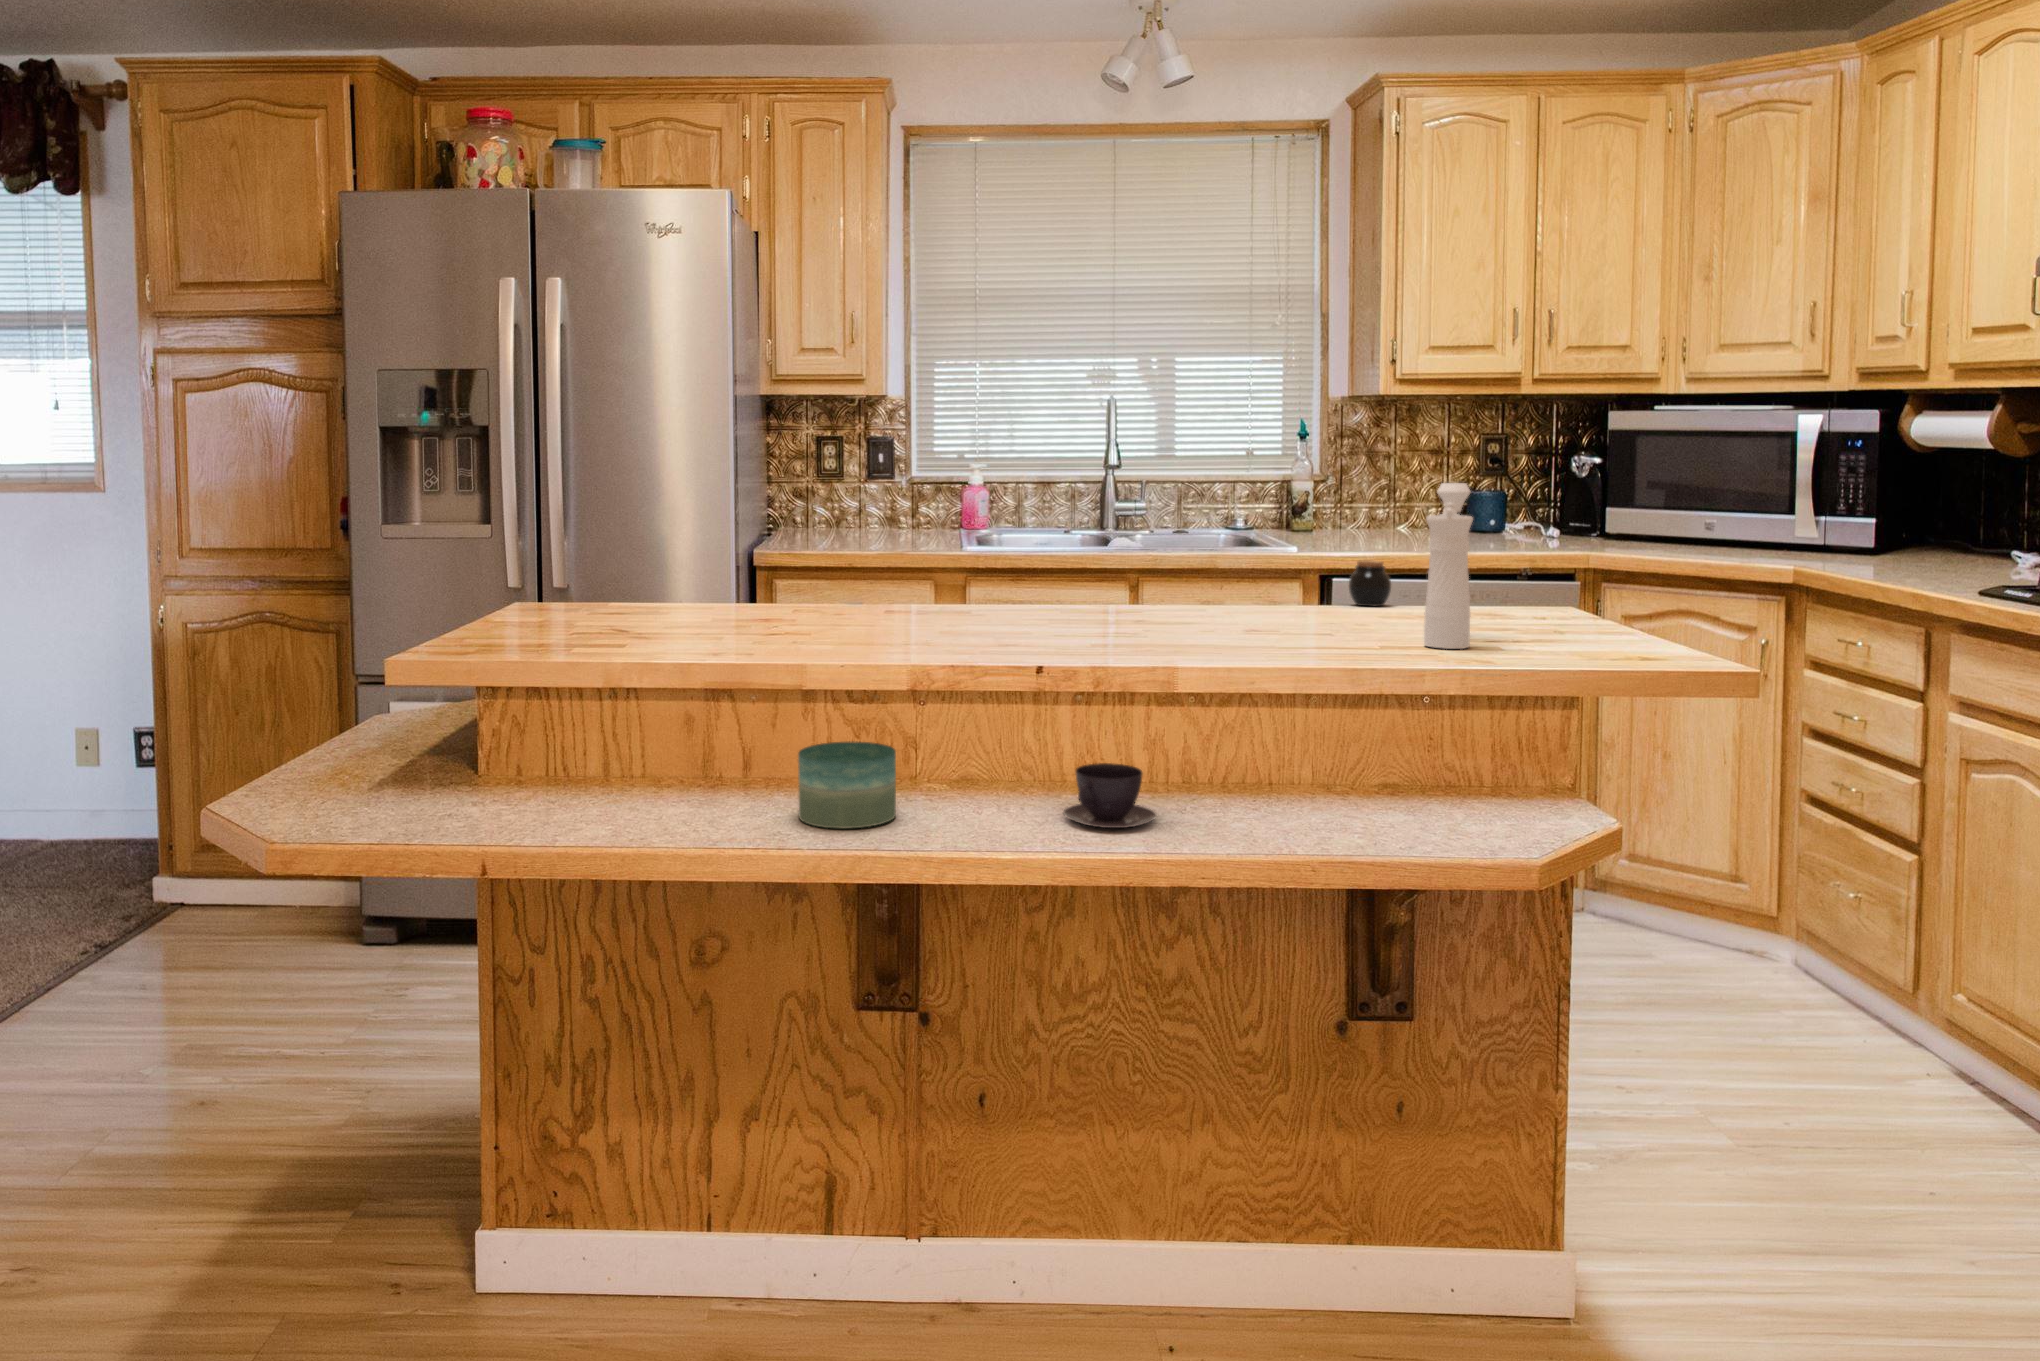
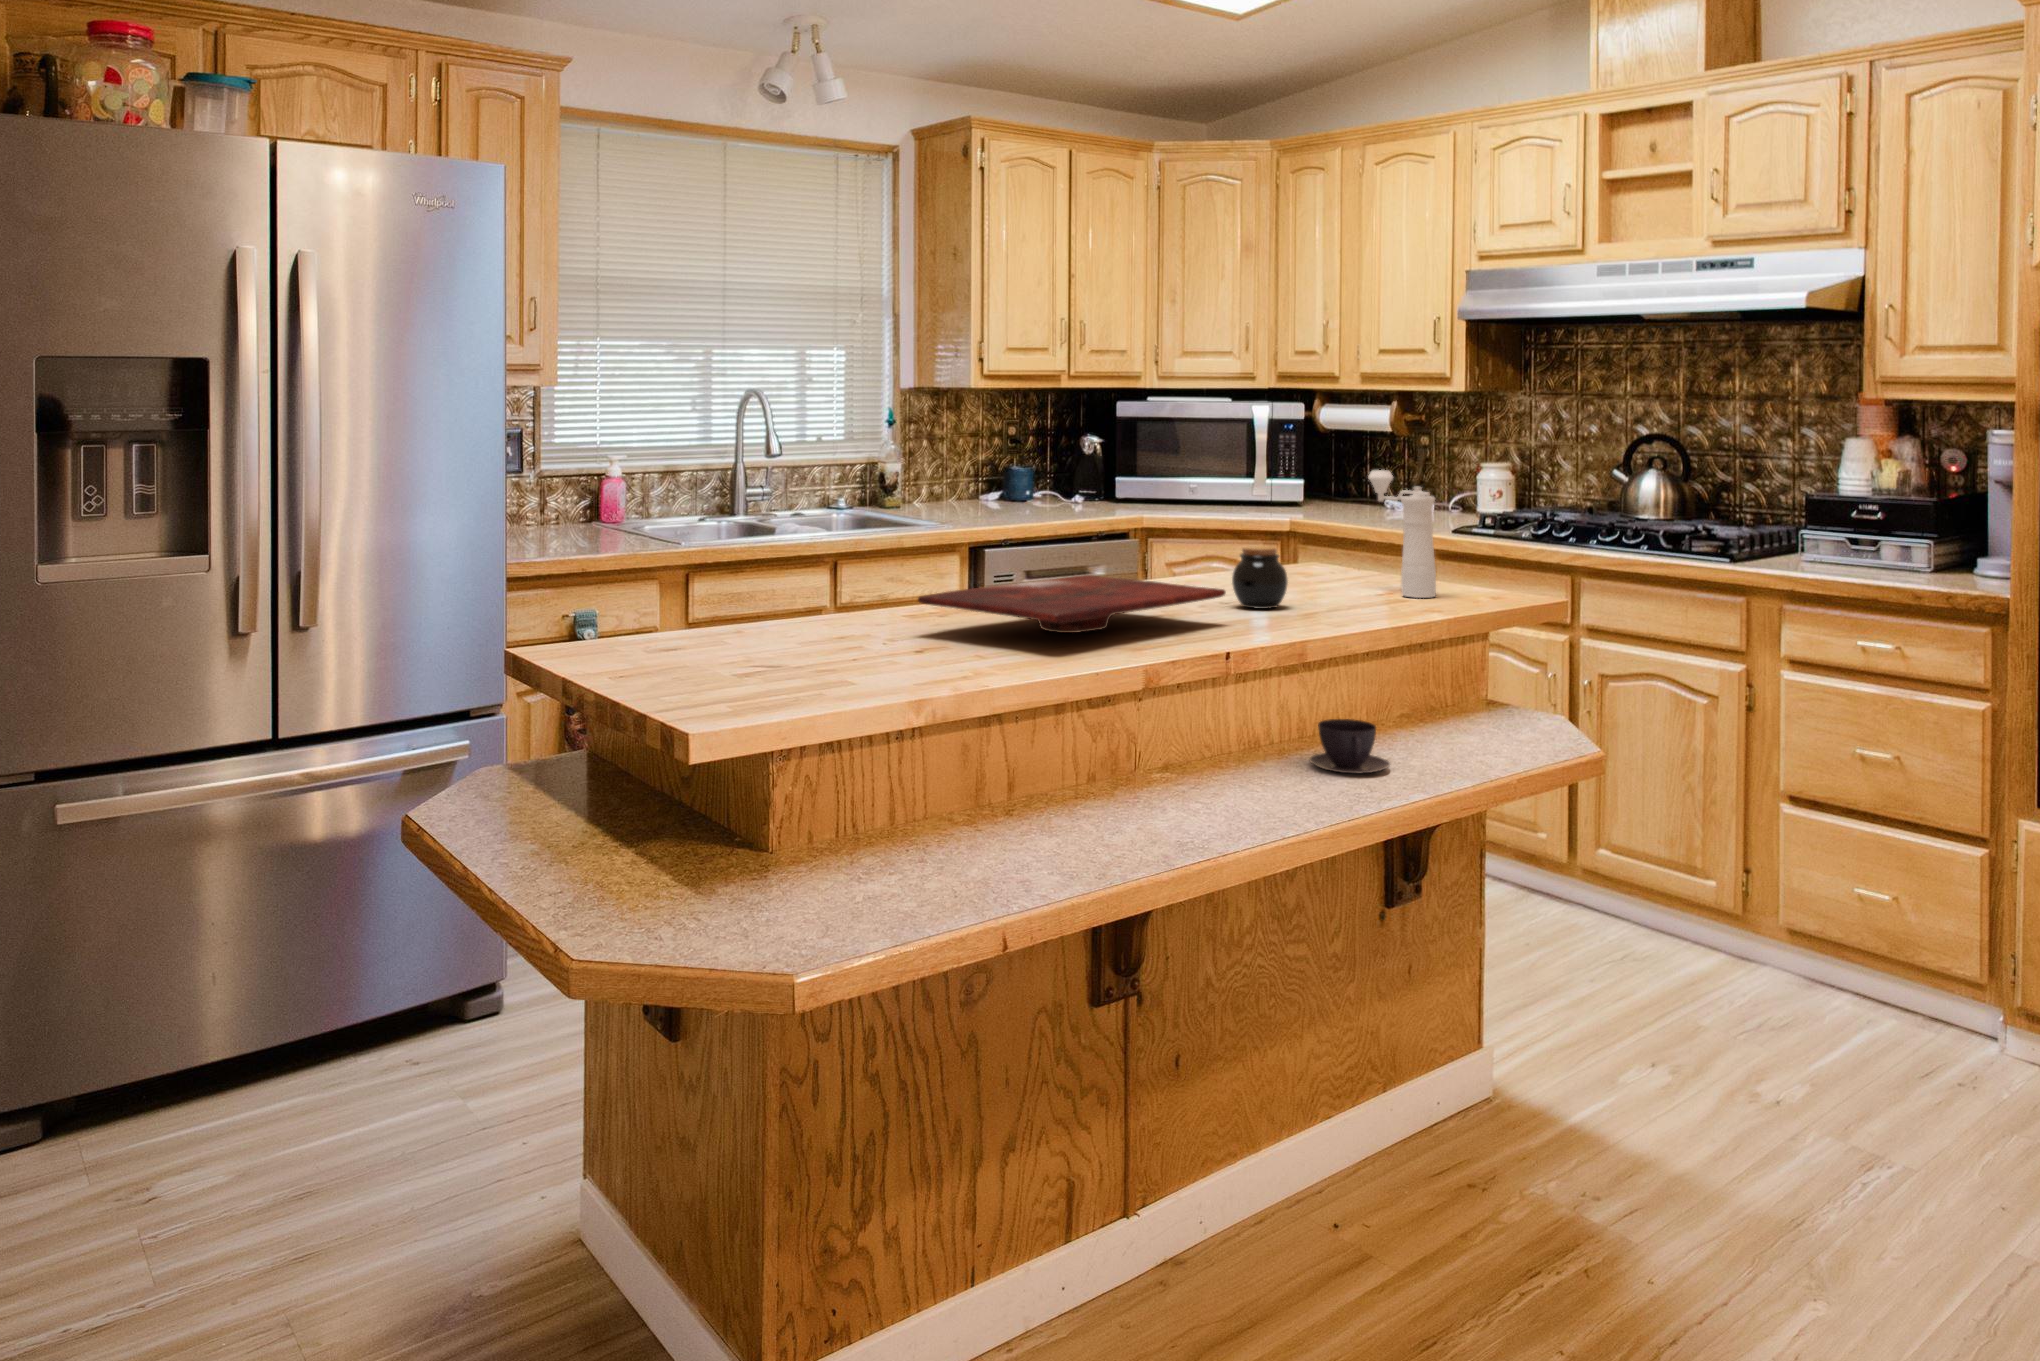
jar: present [1349,560,1391,606] -> present [1232,546,1288,609]
cutting board: none [787,587,1073,636] -> present [918,575,1226,633]
candle: present [798,742,896,829] -> none [1154,732,1245,818]

